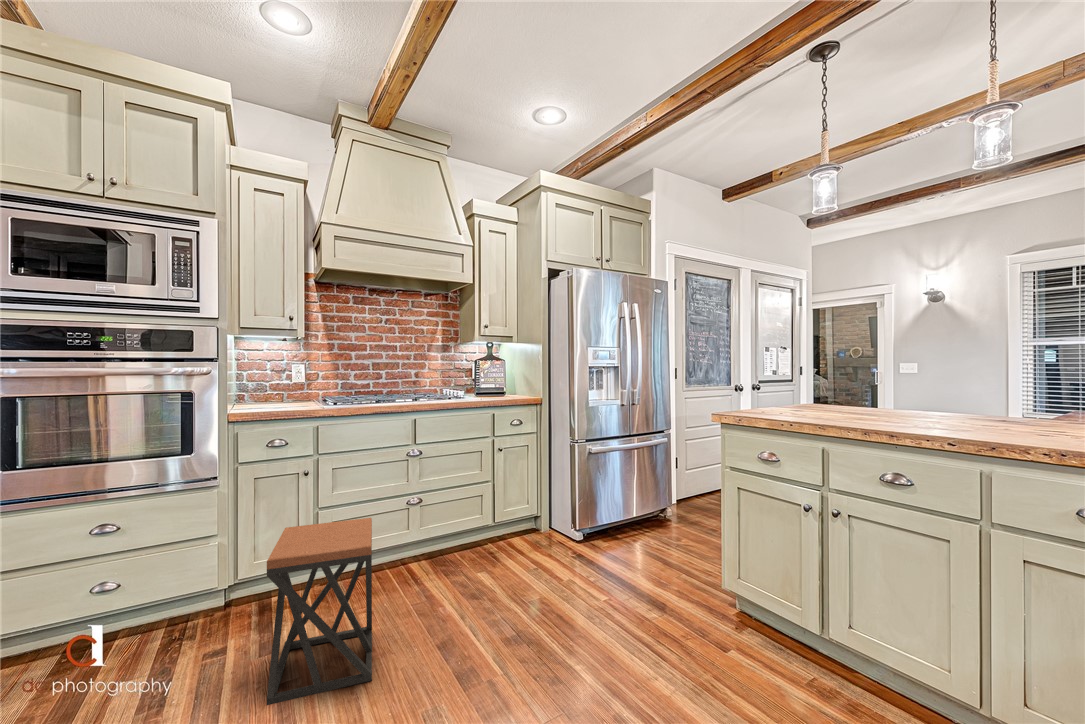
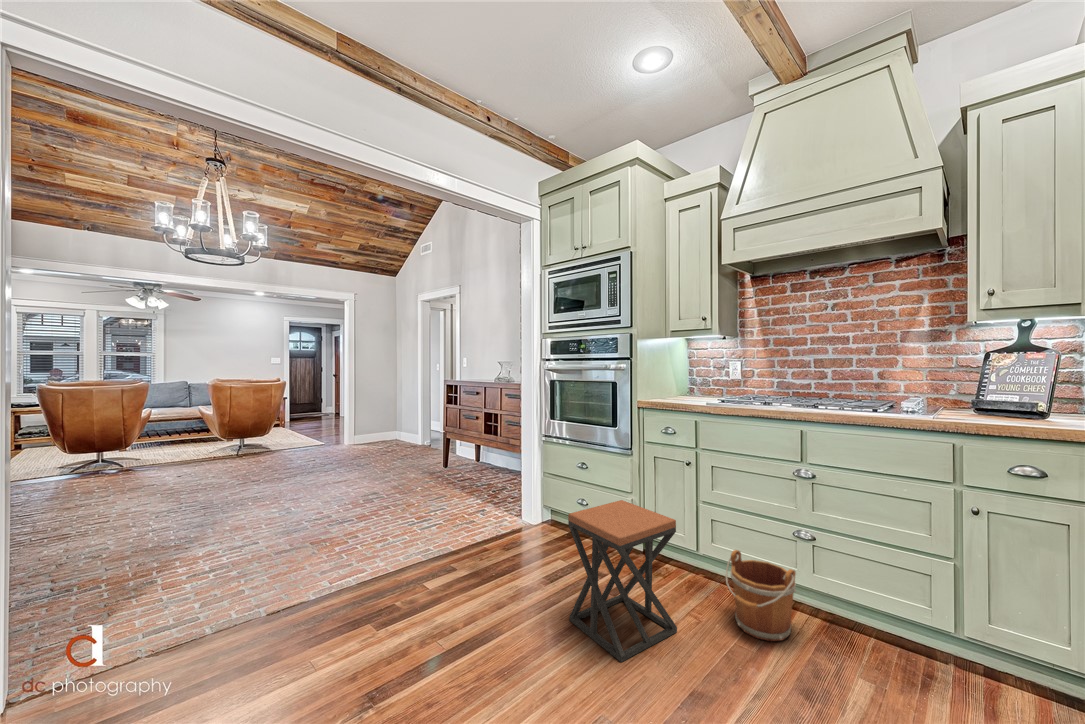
bucket: none [382,526,439,597] -> present [726,550,796,641]

